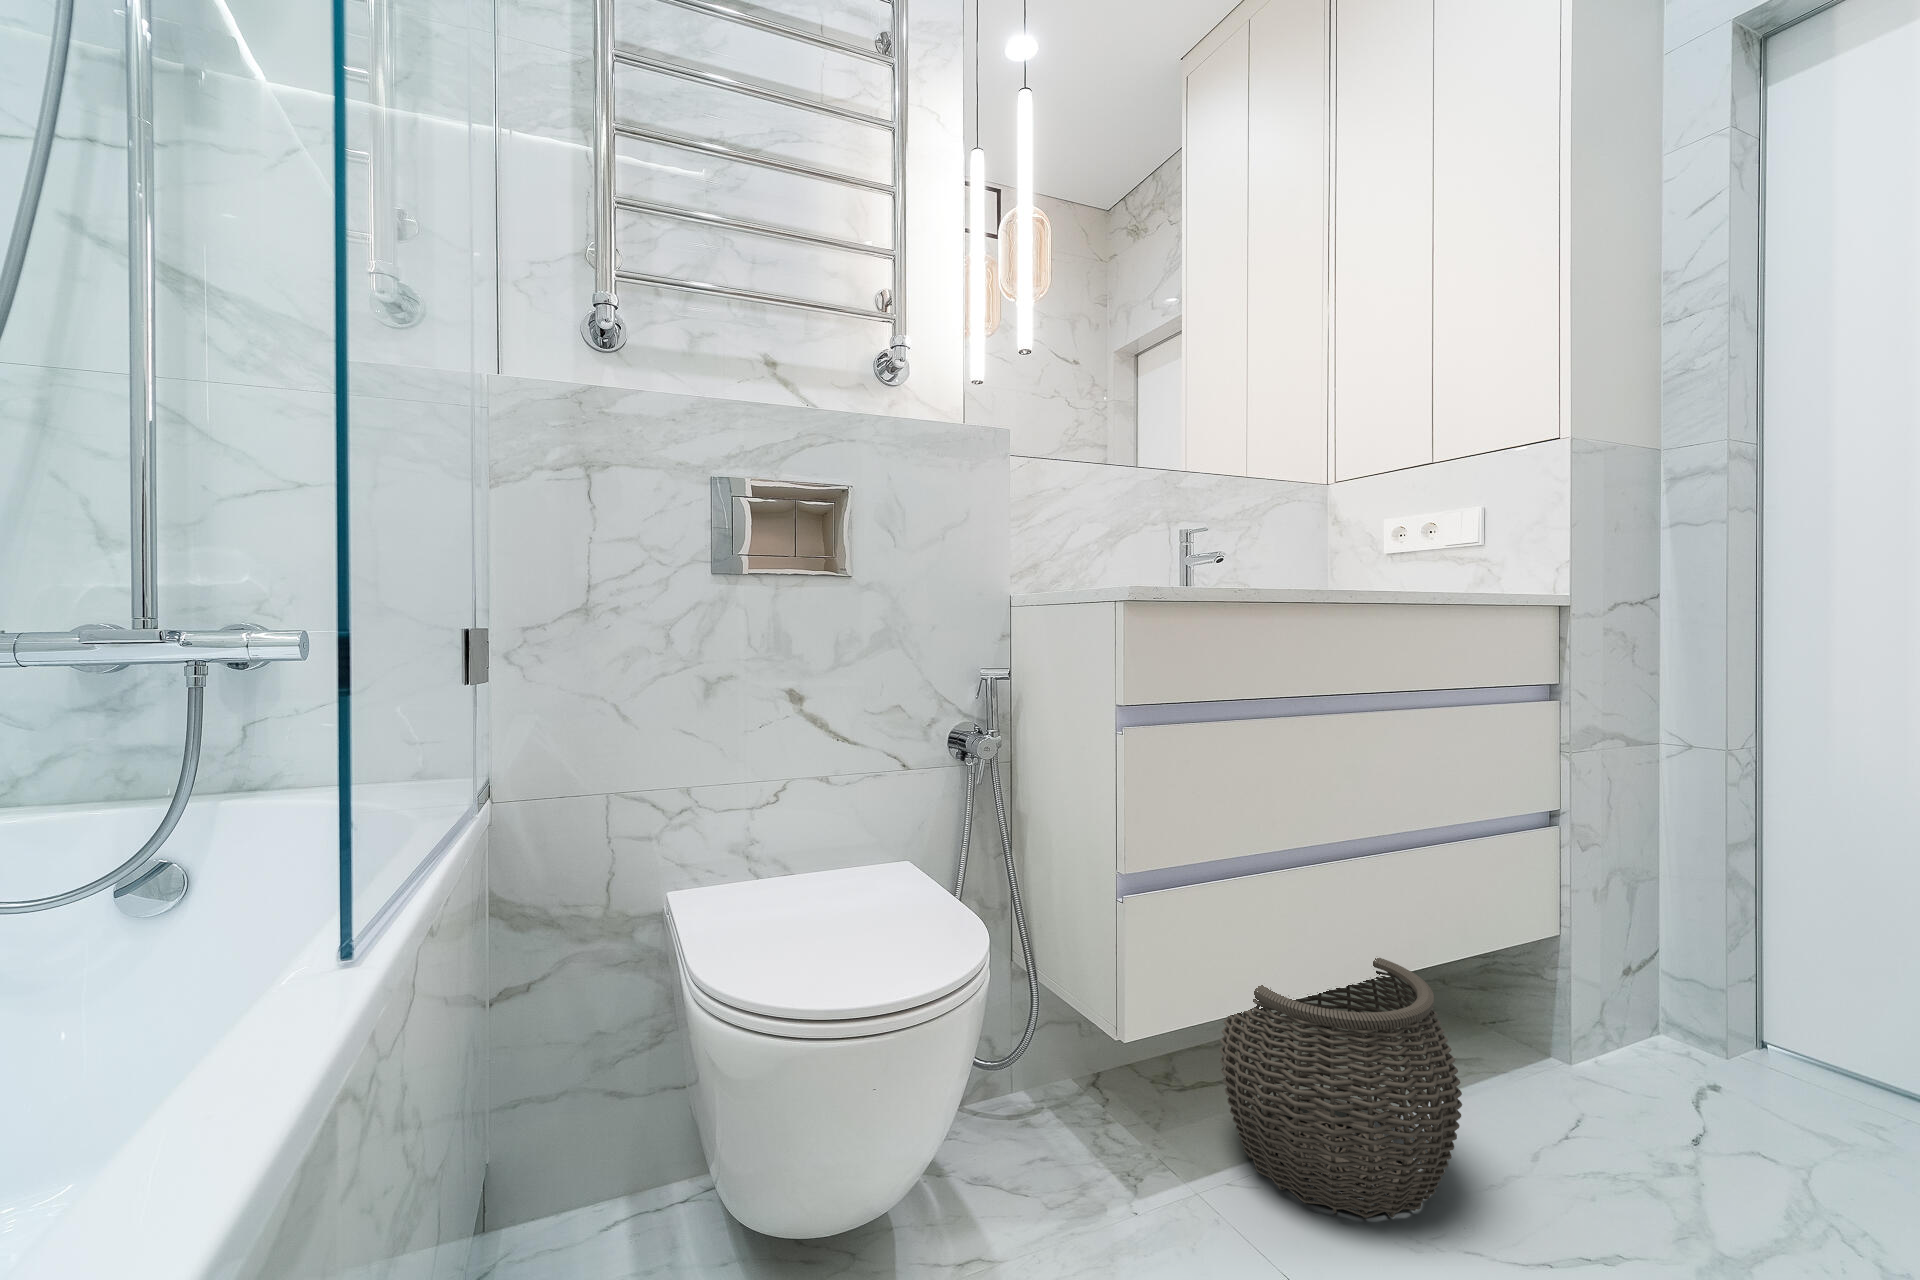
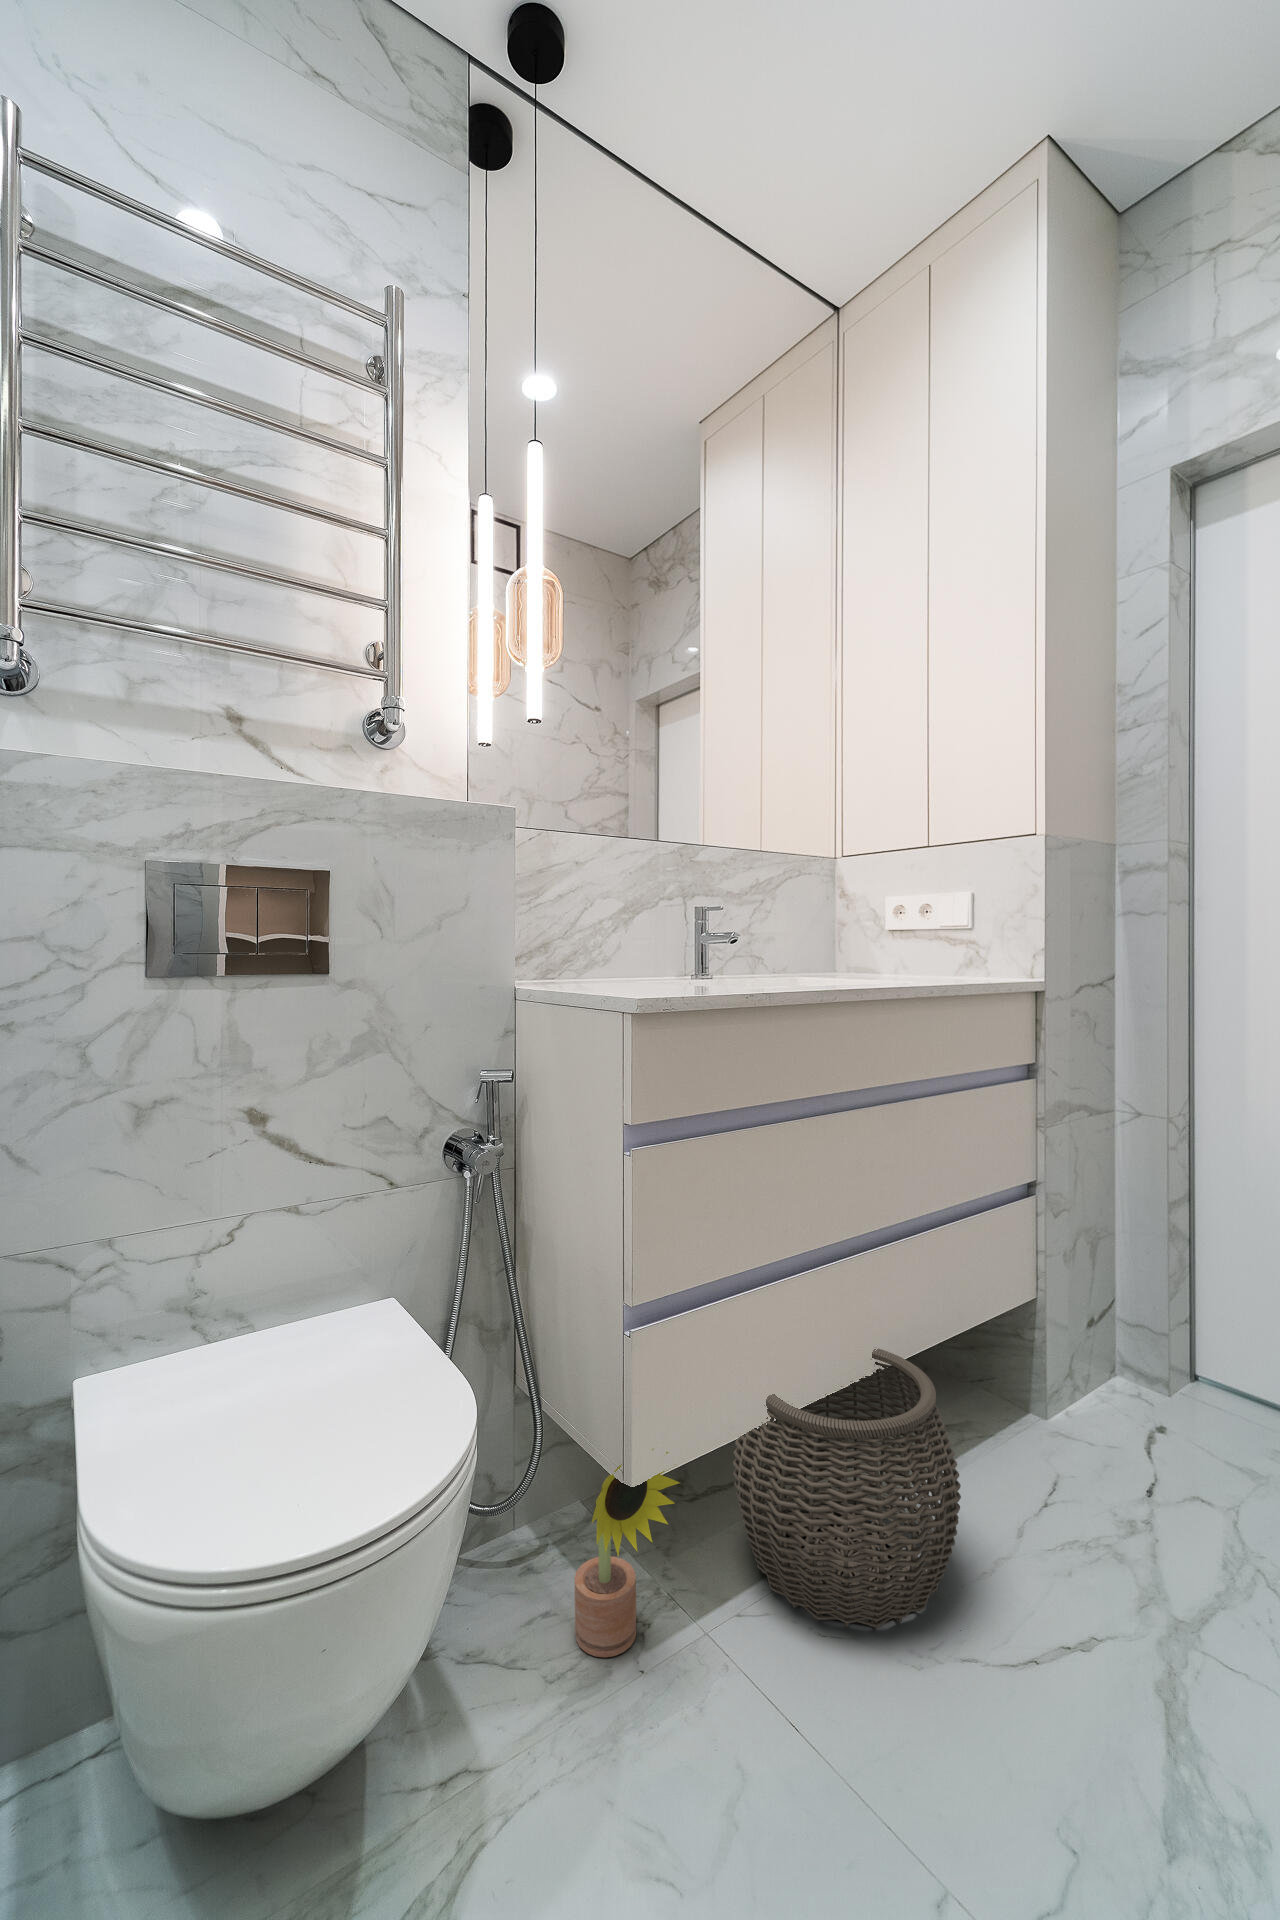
decorative plant: none [1064,1014,1164,1204] -> present [575,1449,680,1657]

